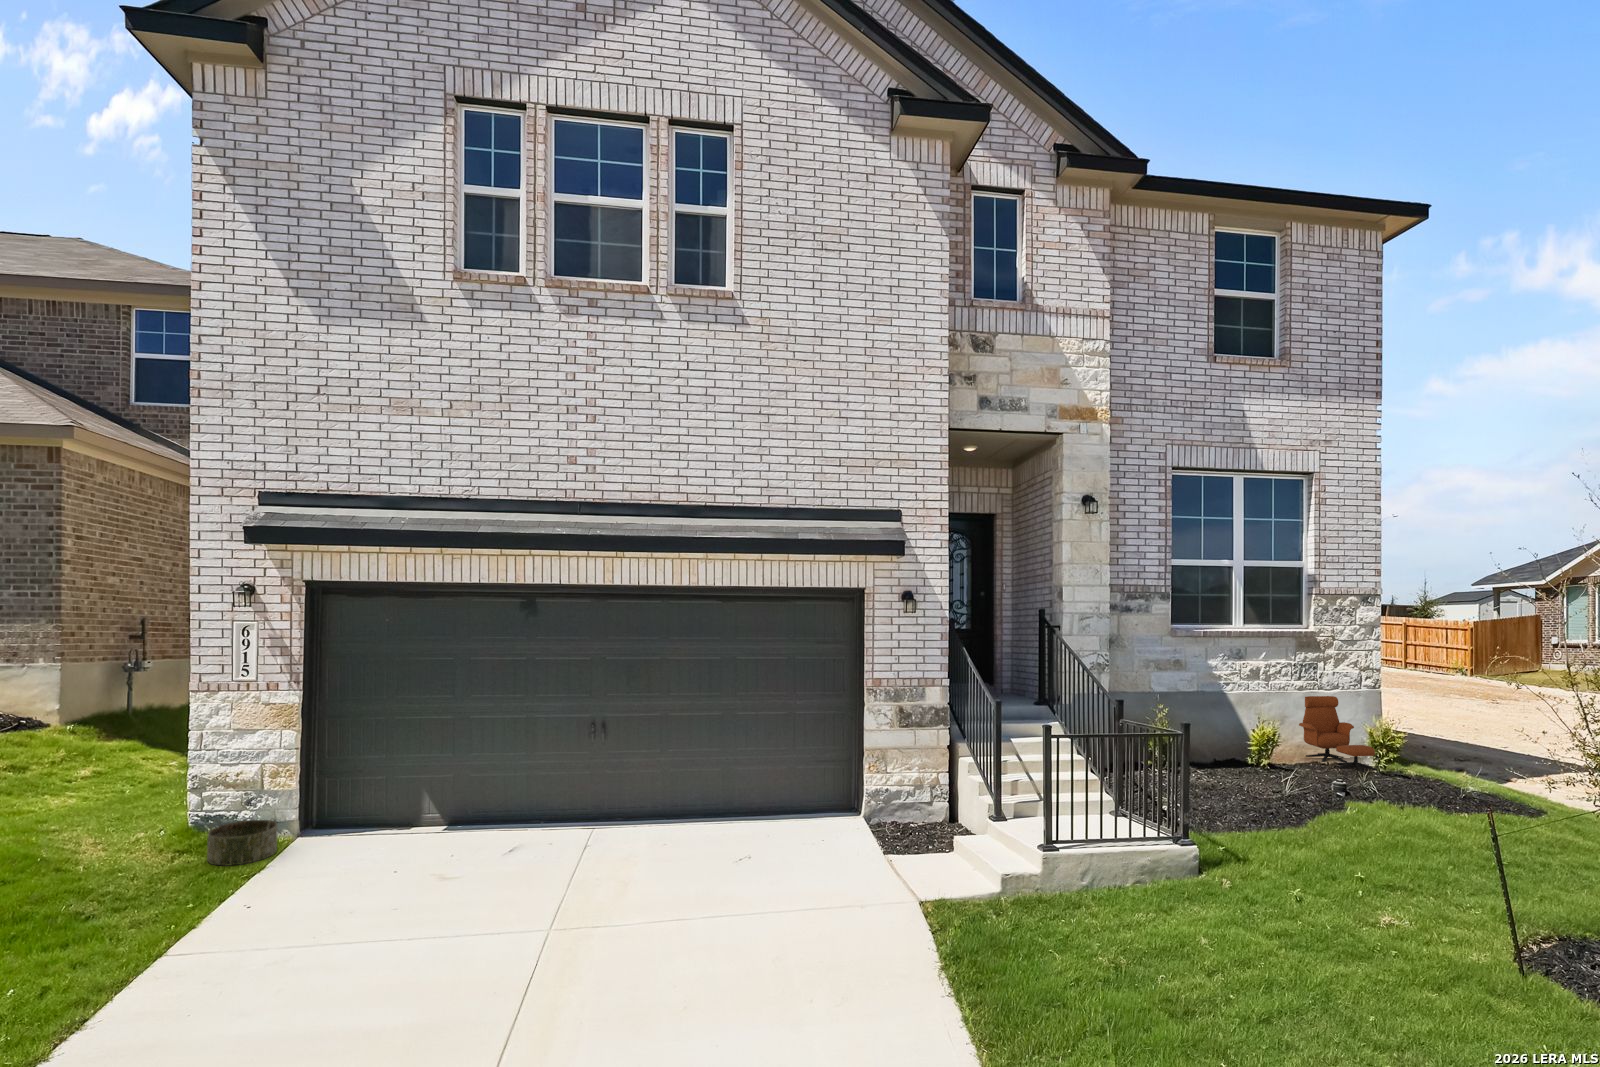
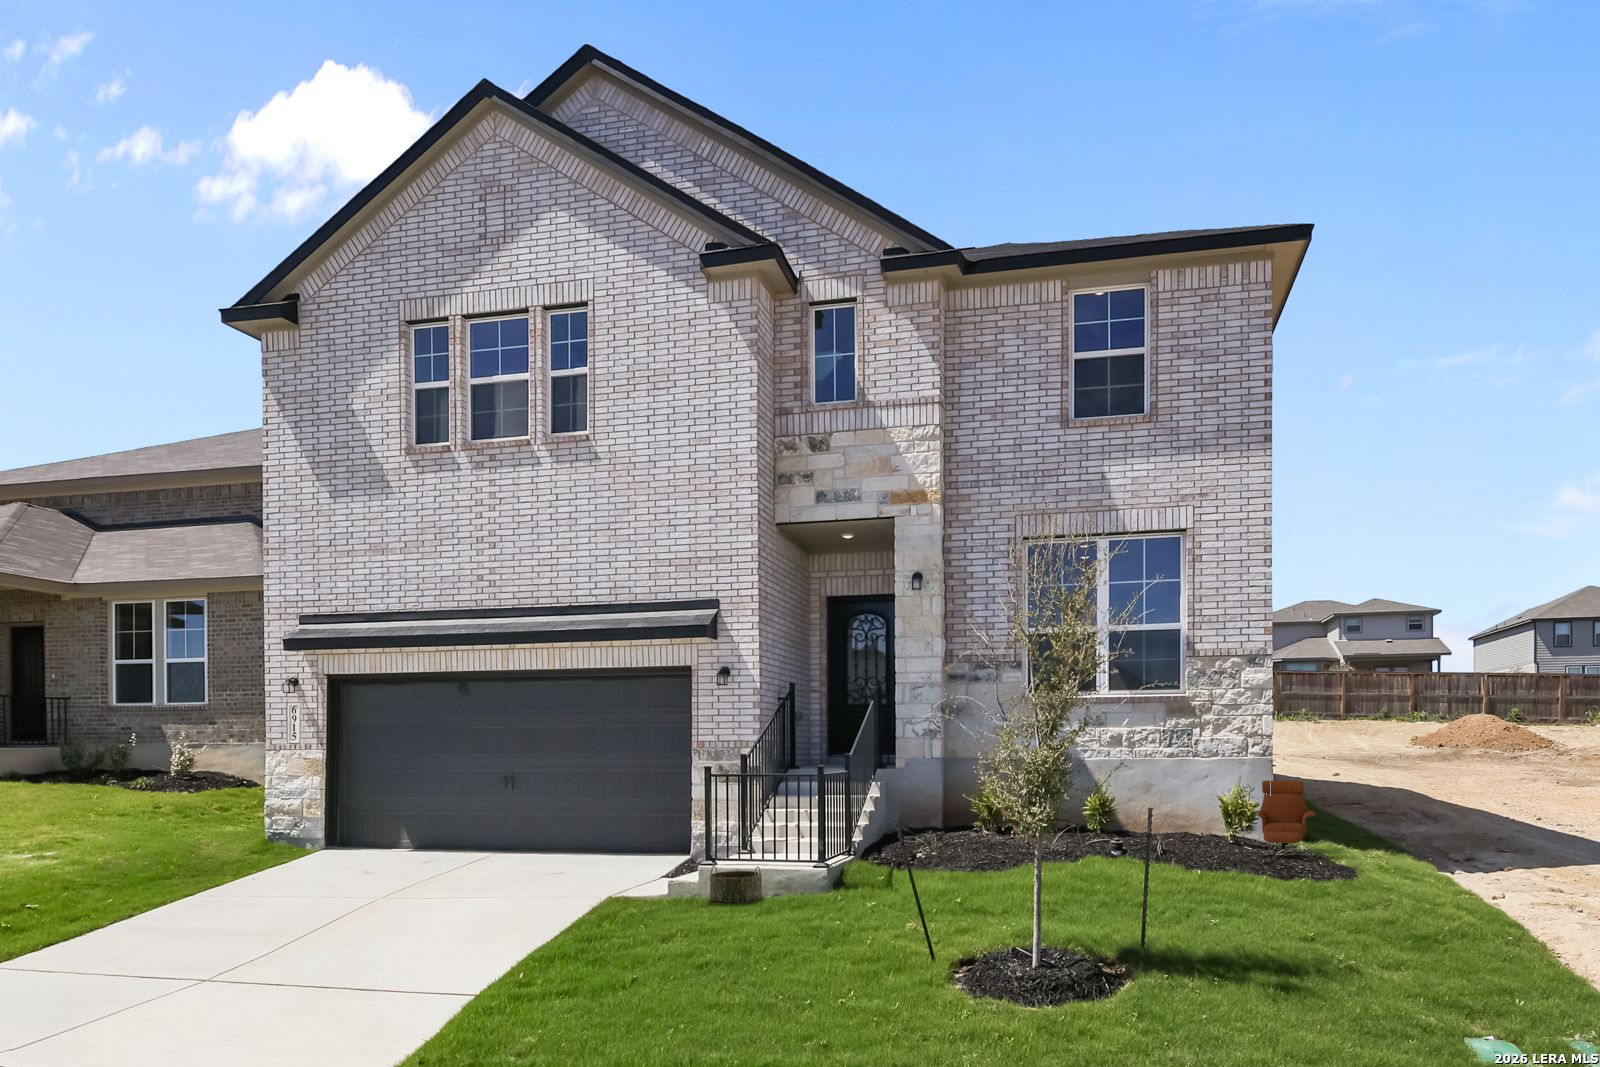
basket: present [207,819,278,866] -> present [710,866,762,903]

